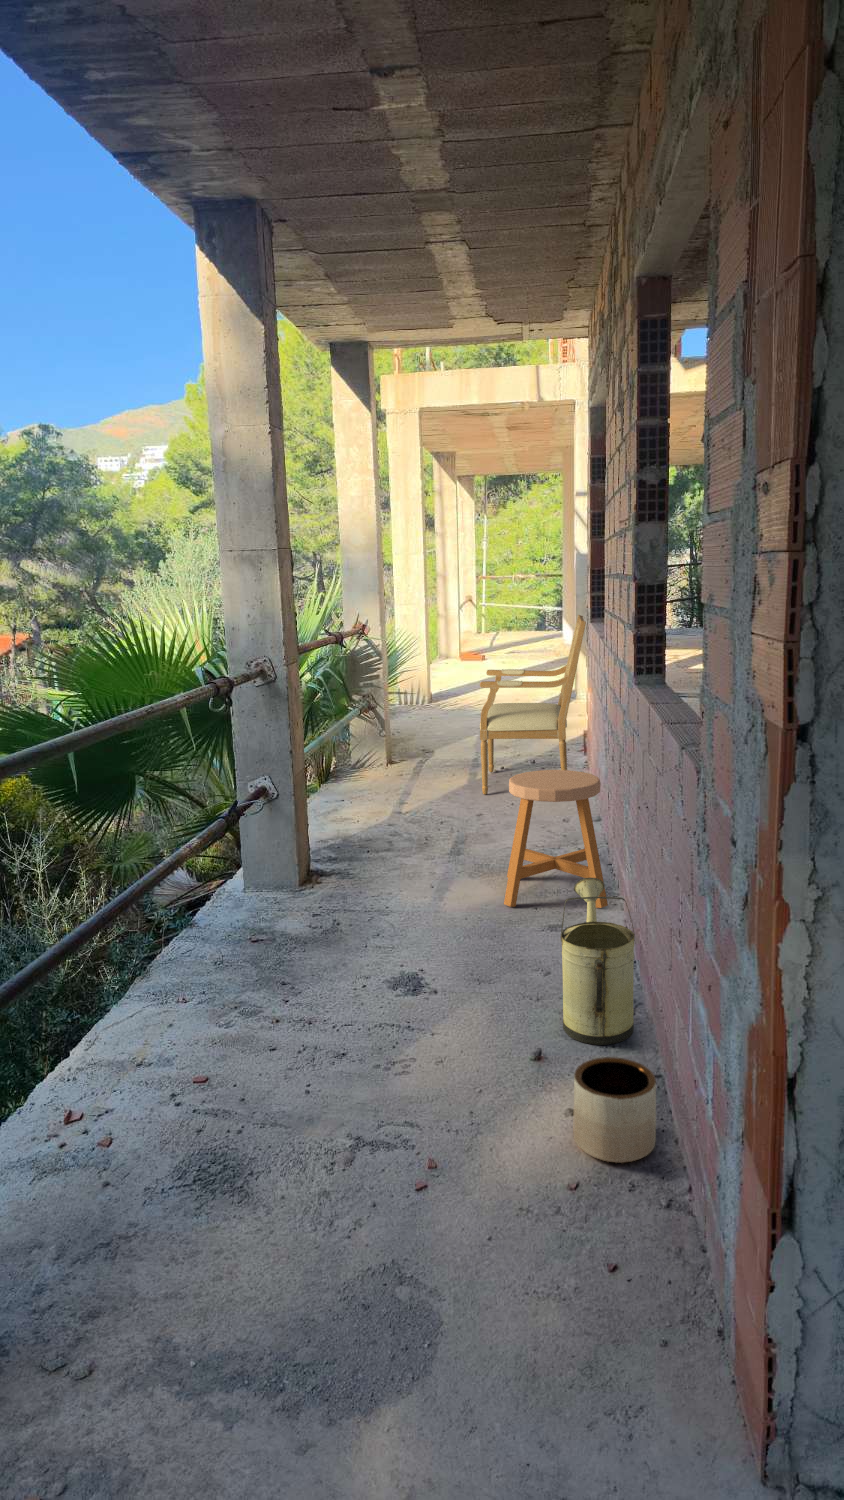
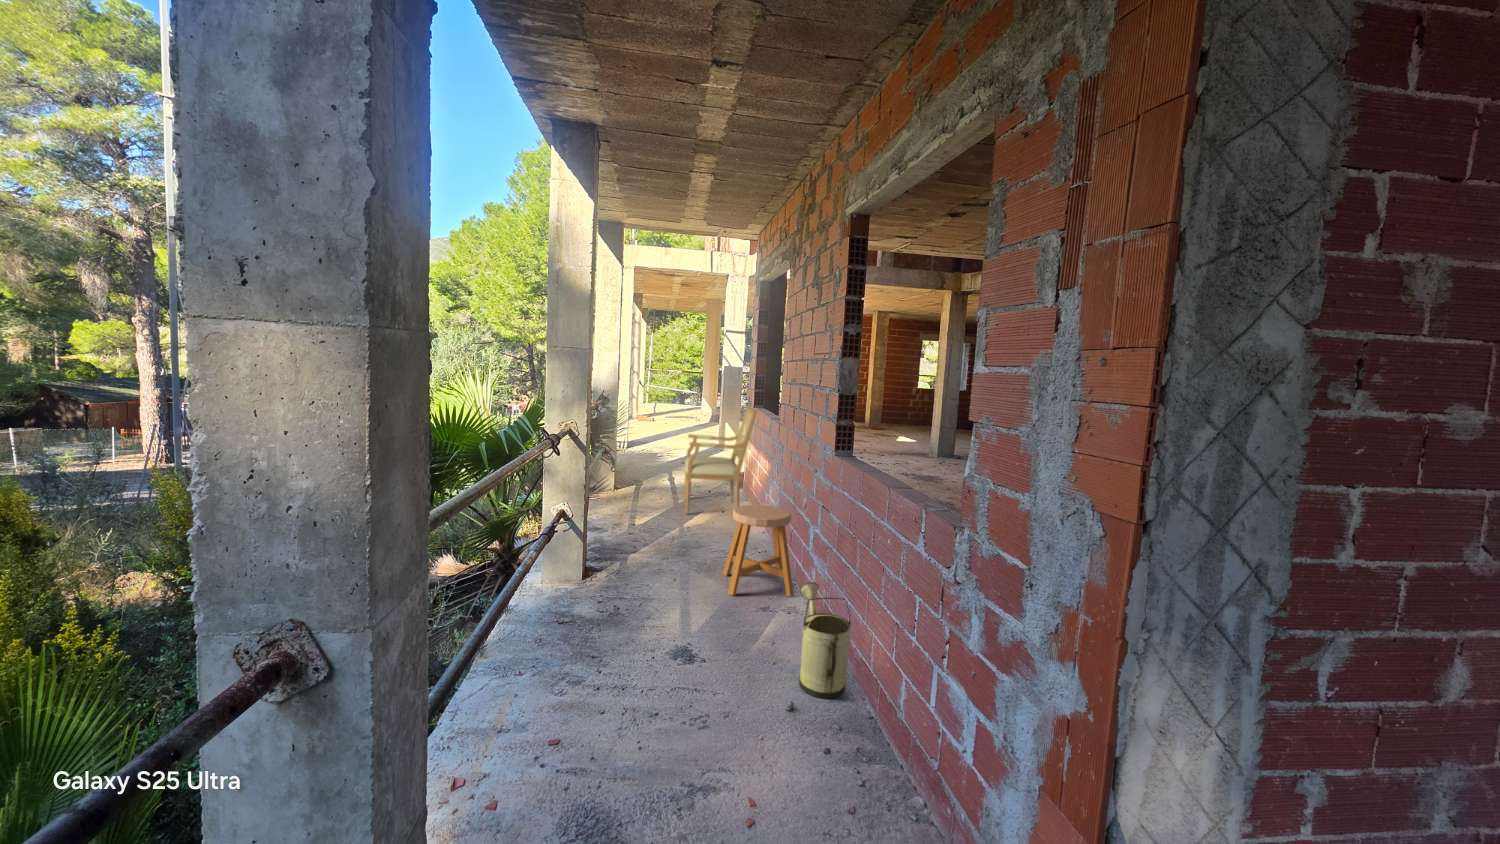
planter: present [573,1057,656,1163] -> none [840,714,899,792]

